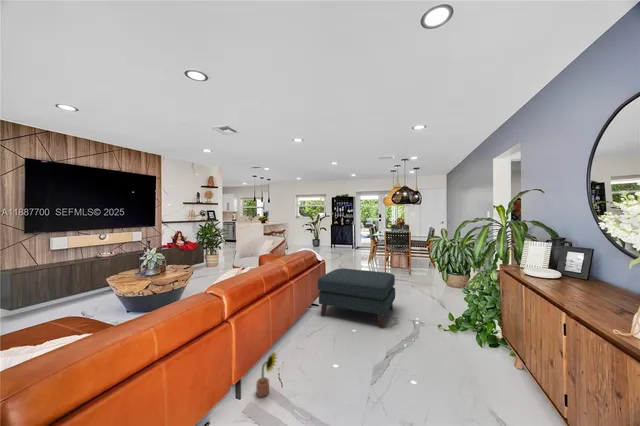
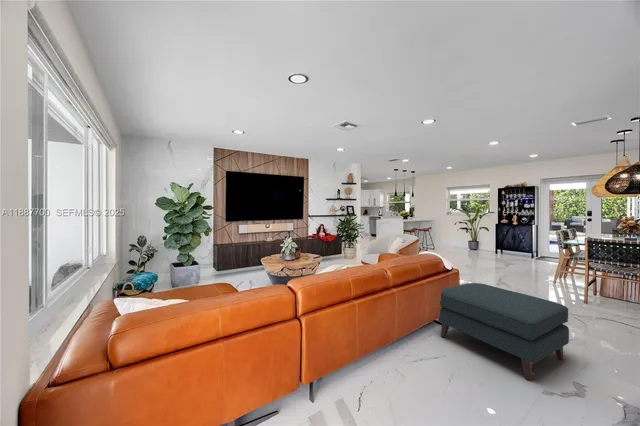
decorative plant: present [256,352,277,397] -> none [331,362,354,405]

